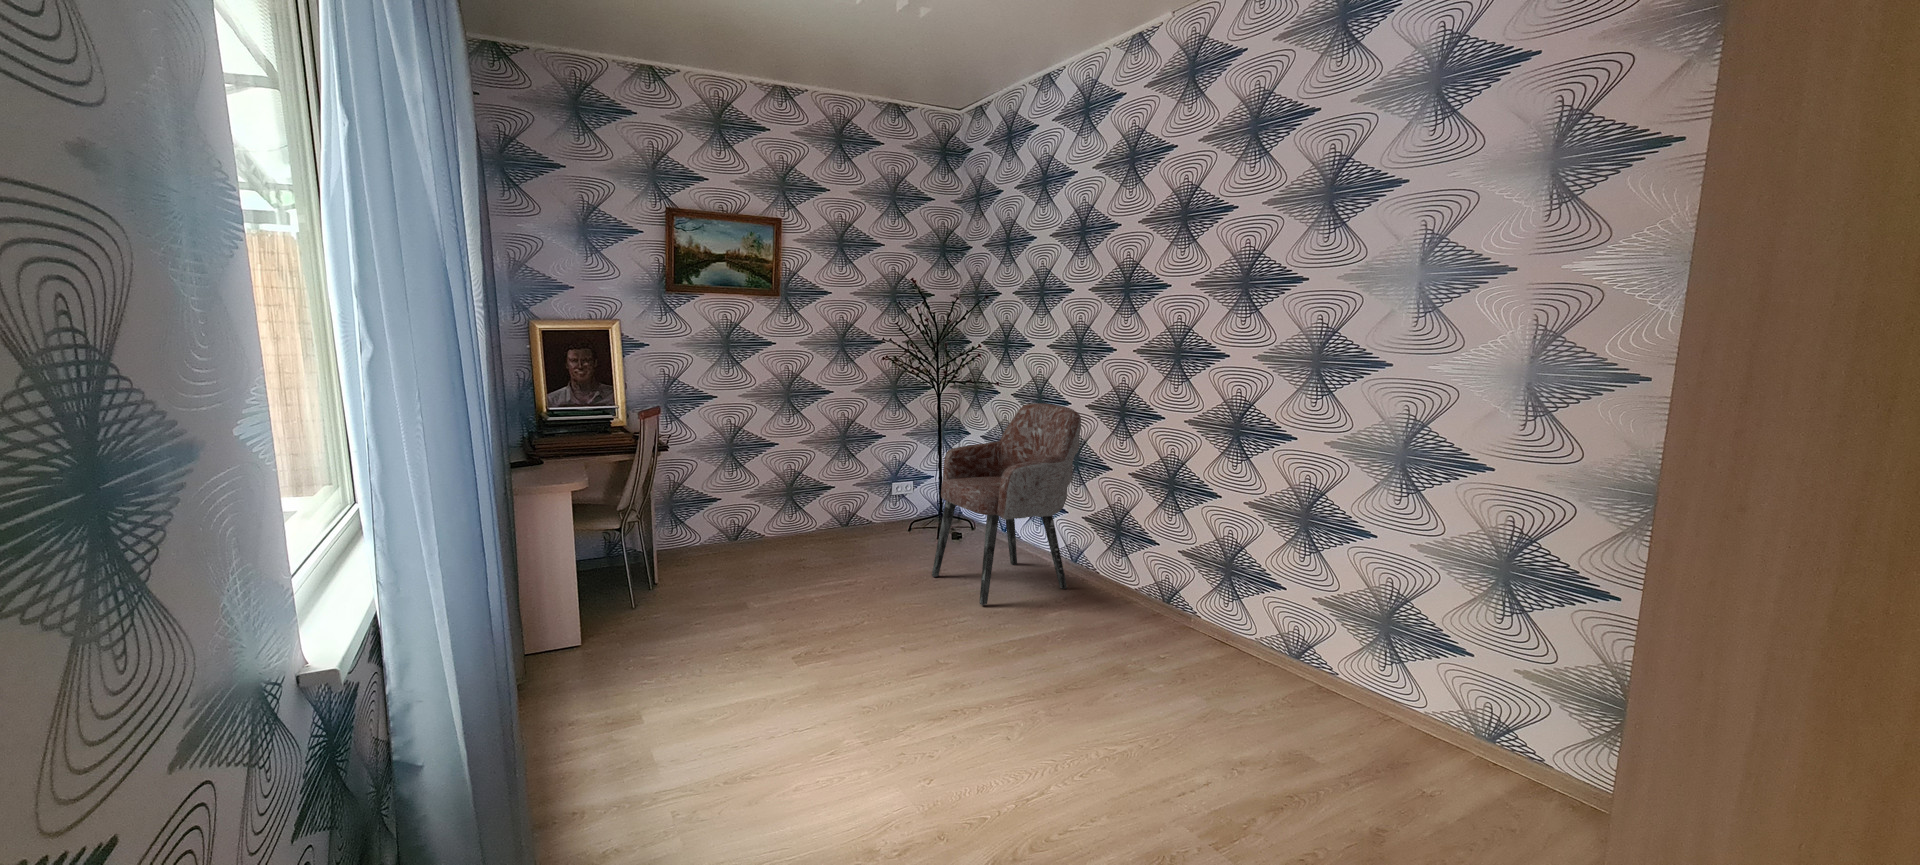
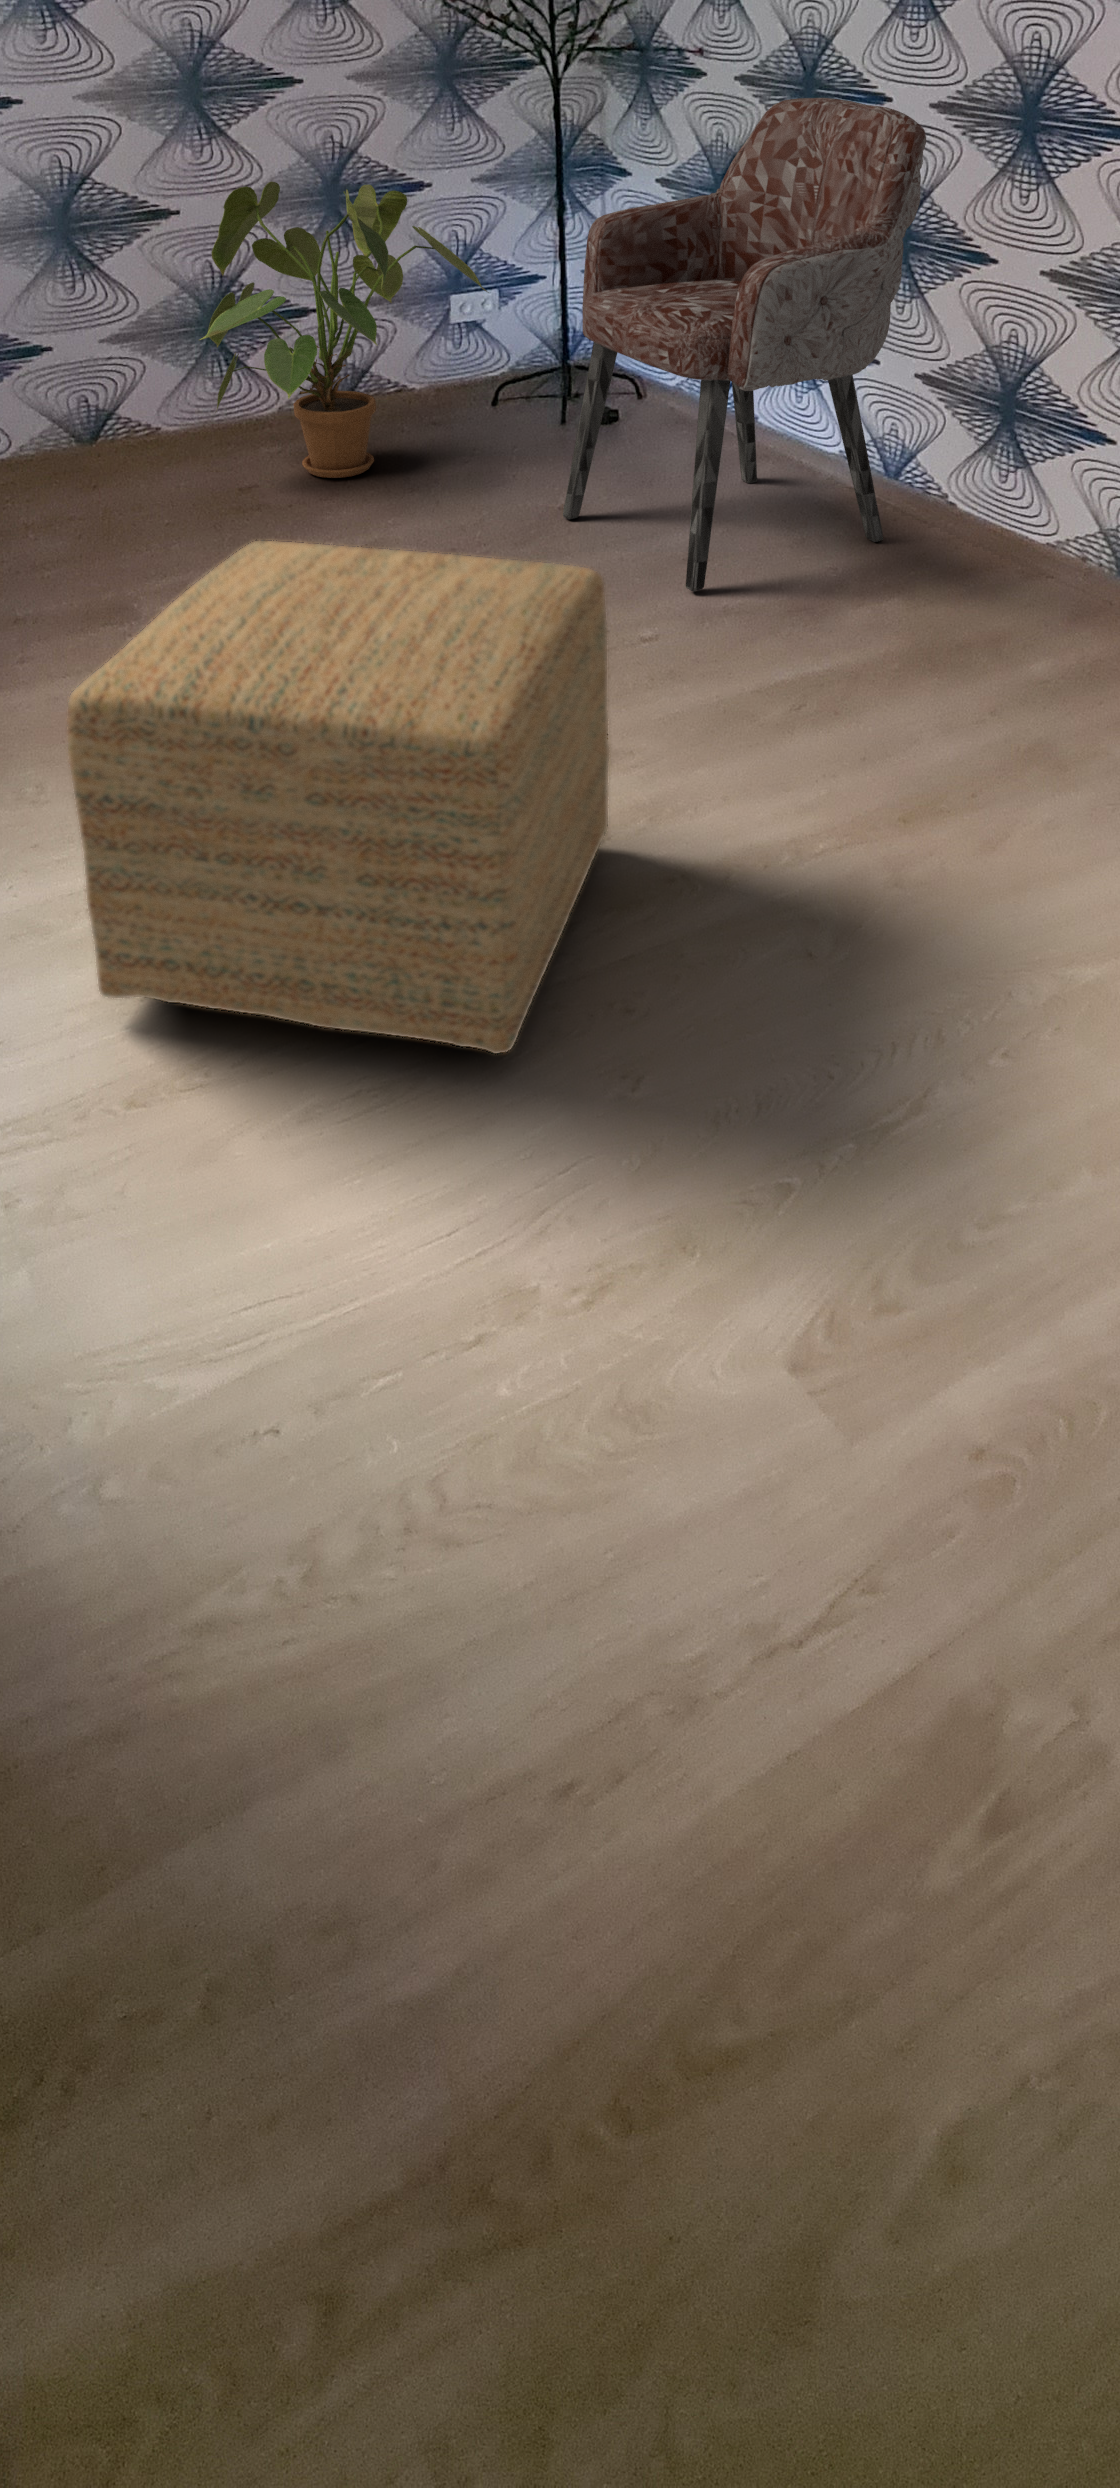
house plant: none [782,434,906,559] -> present [200,182,487,478]
ottoman: none [716,566,932,765] -> present [67,541,609,1054]

